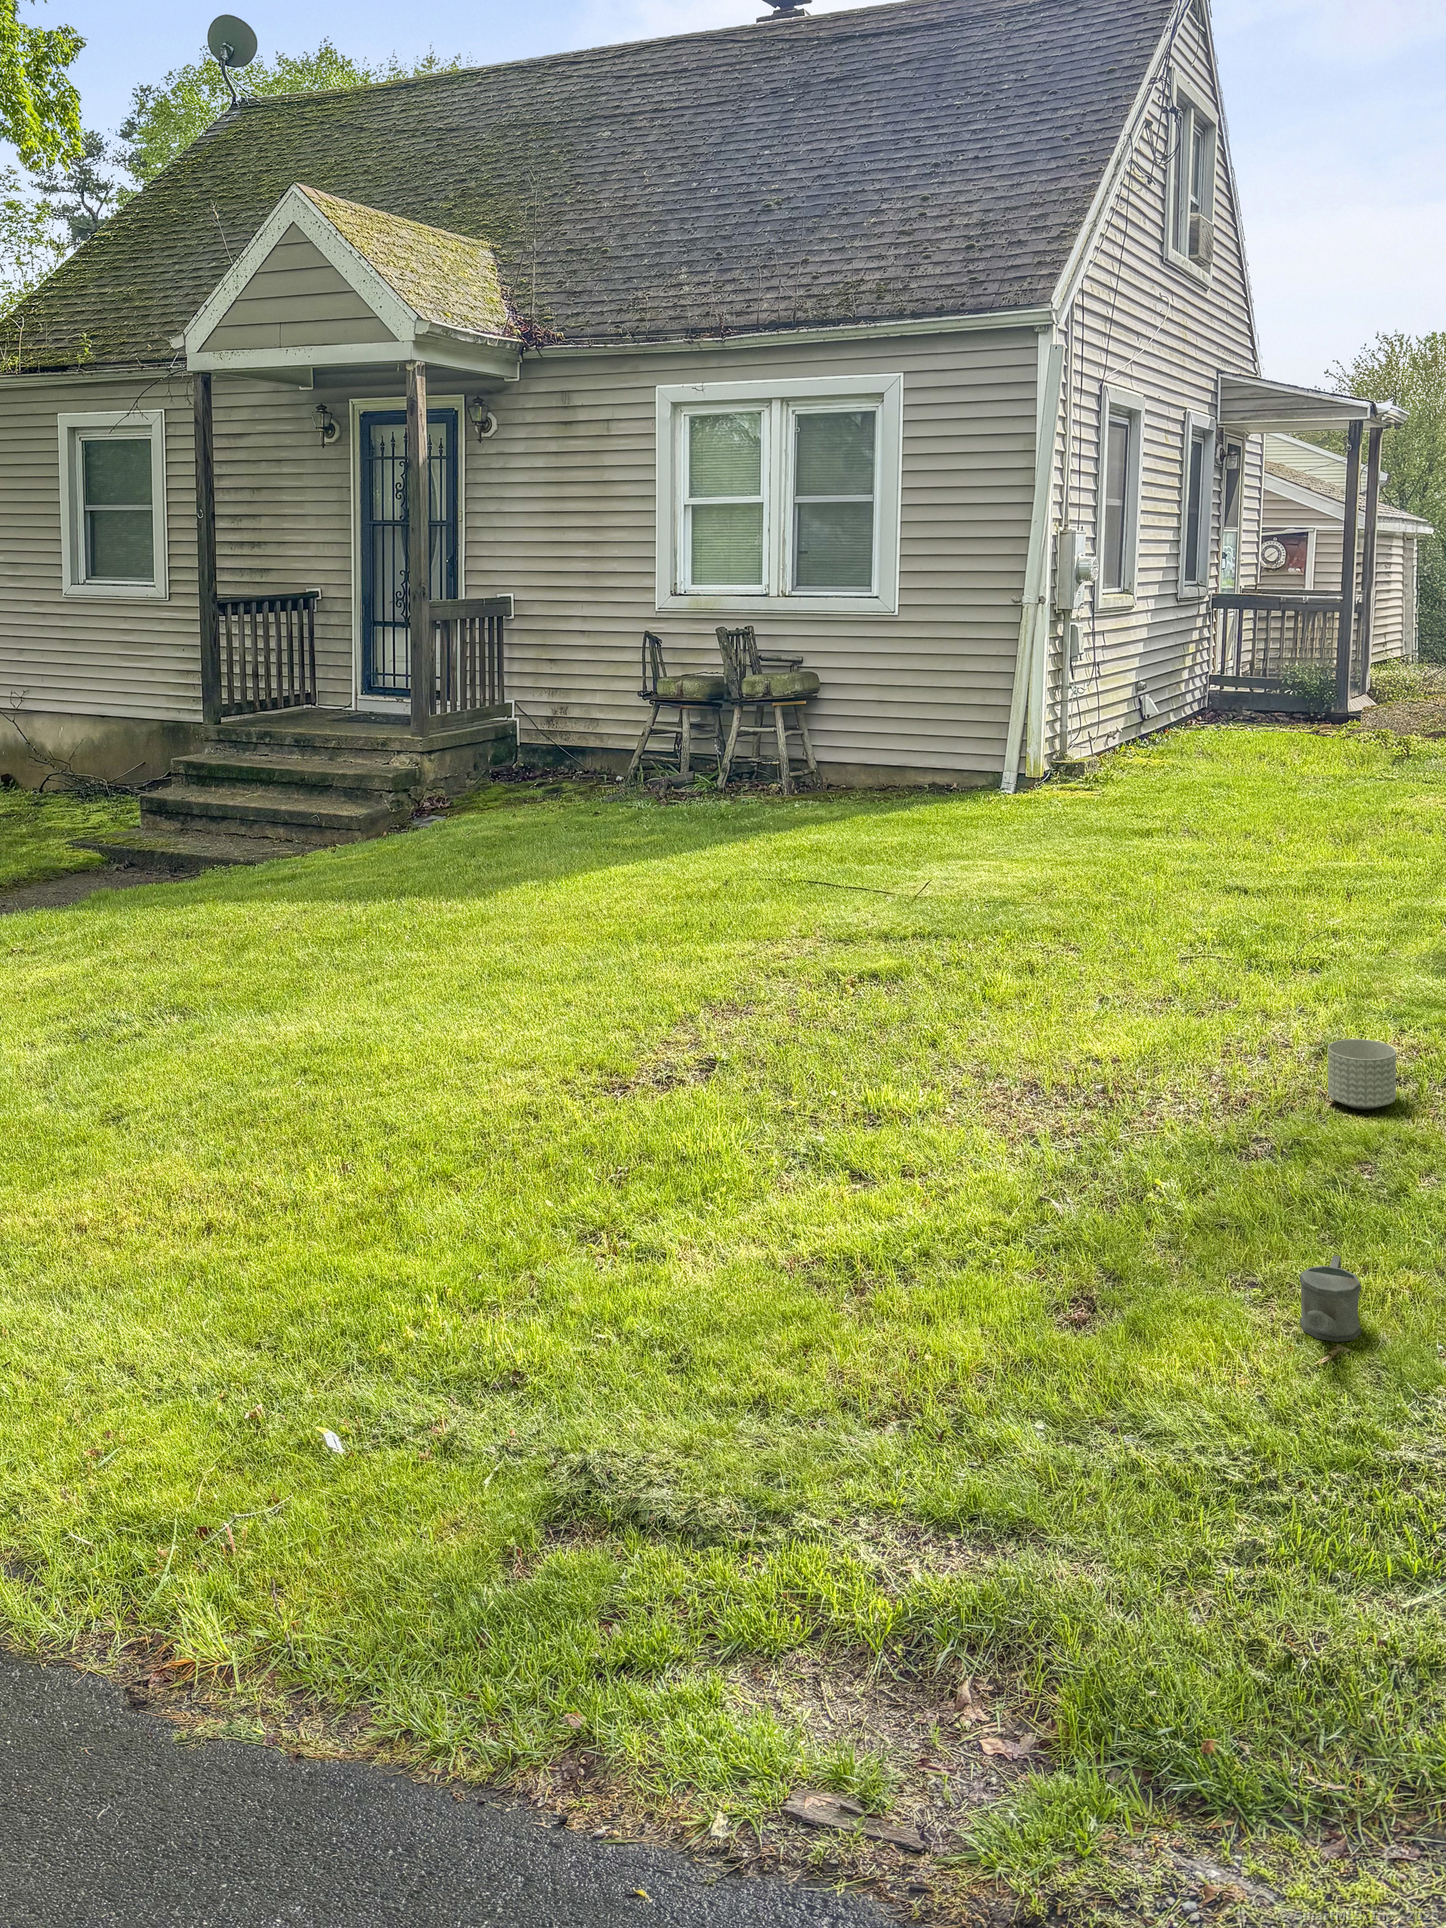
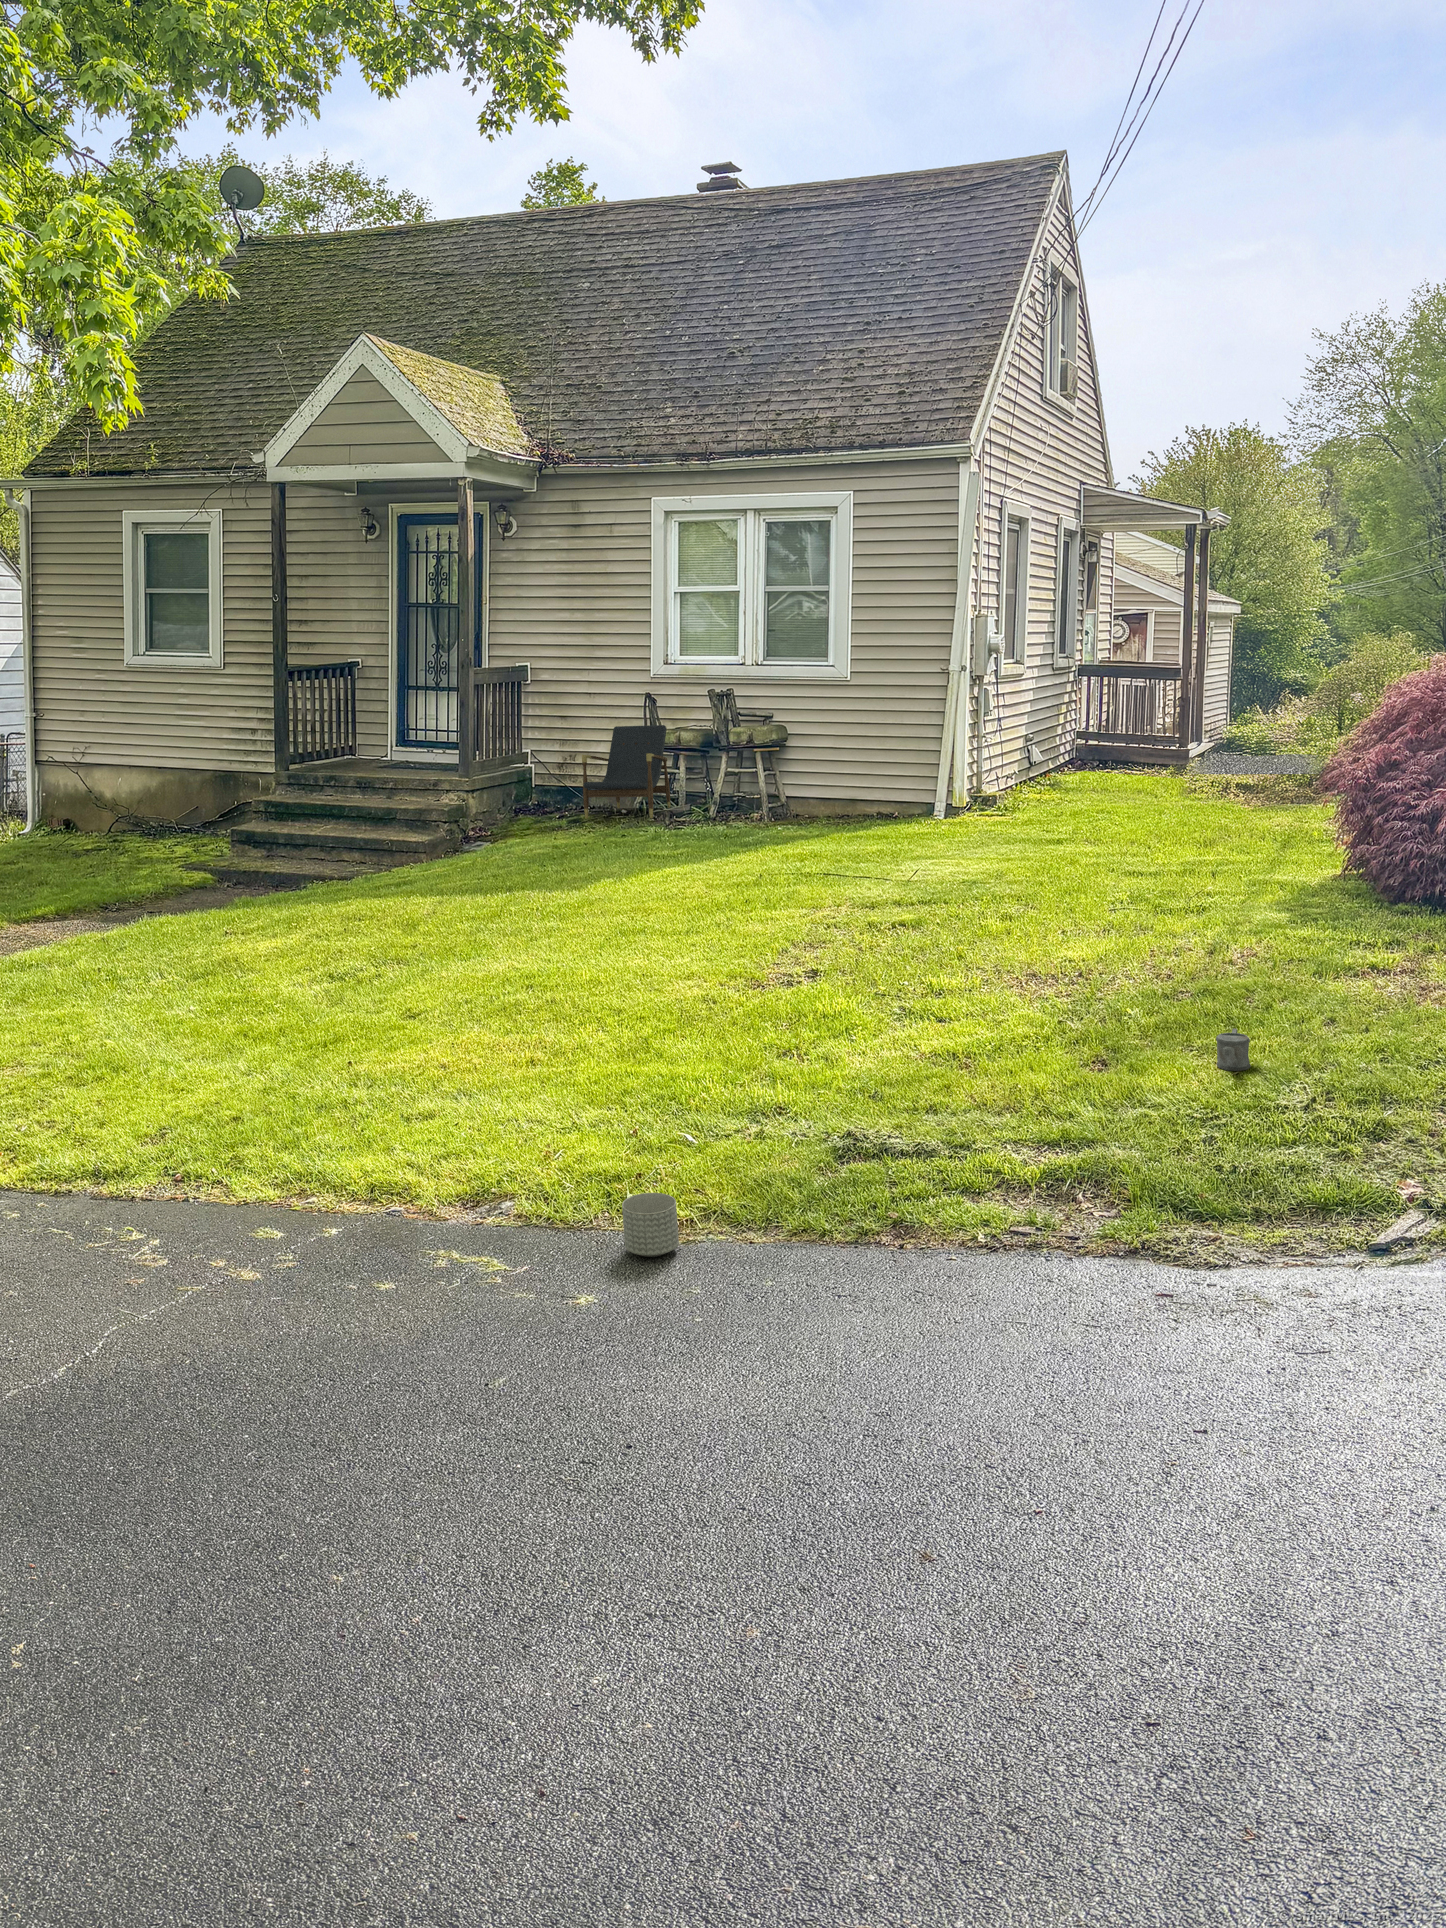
lounge chair: none [559,671,672,787] -> present [582,725,670,818]
planter: present [1328,1039,1396,1110] -> present [622,1193,679,1257]

